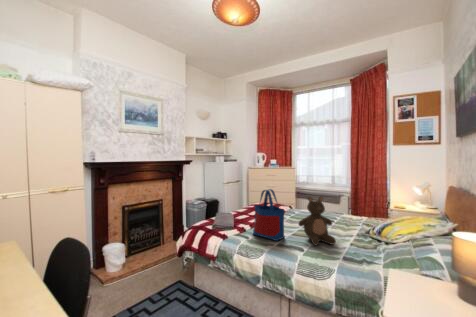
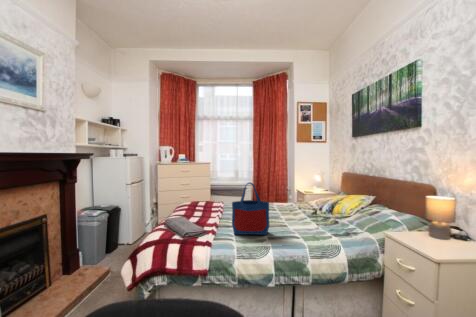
stuffed bear: present [299,197,336,245] -> none [279,186,313,231]

